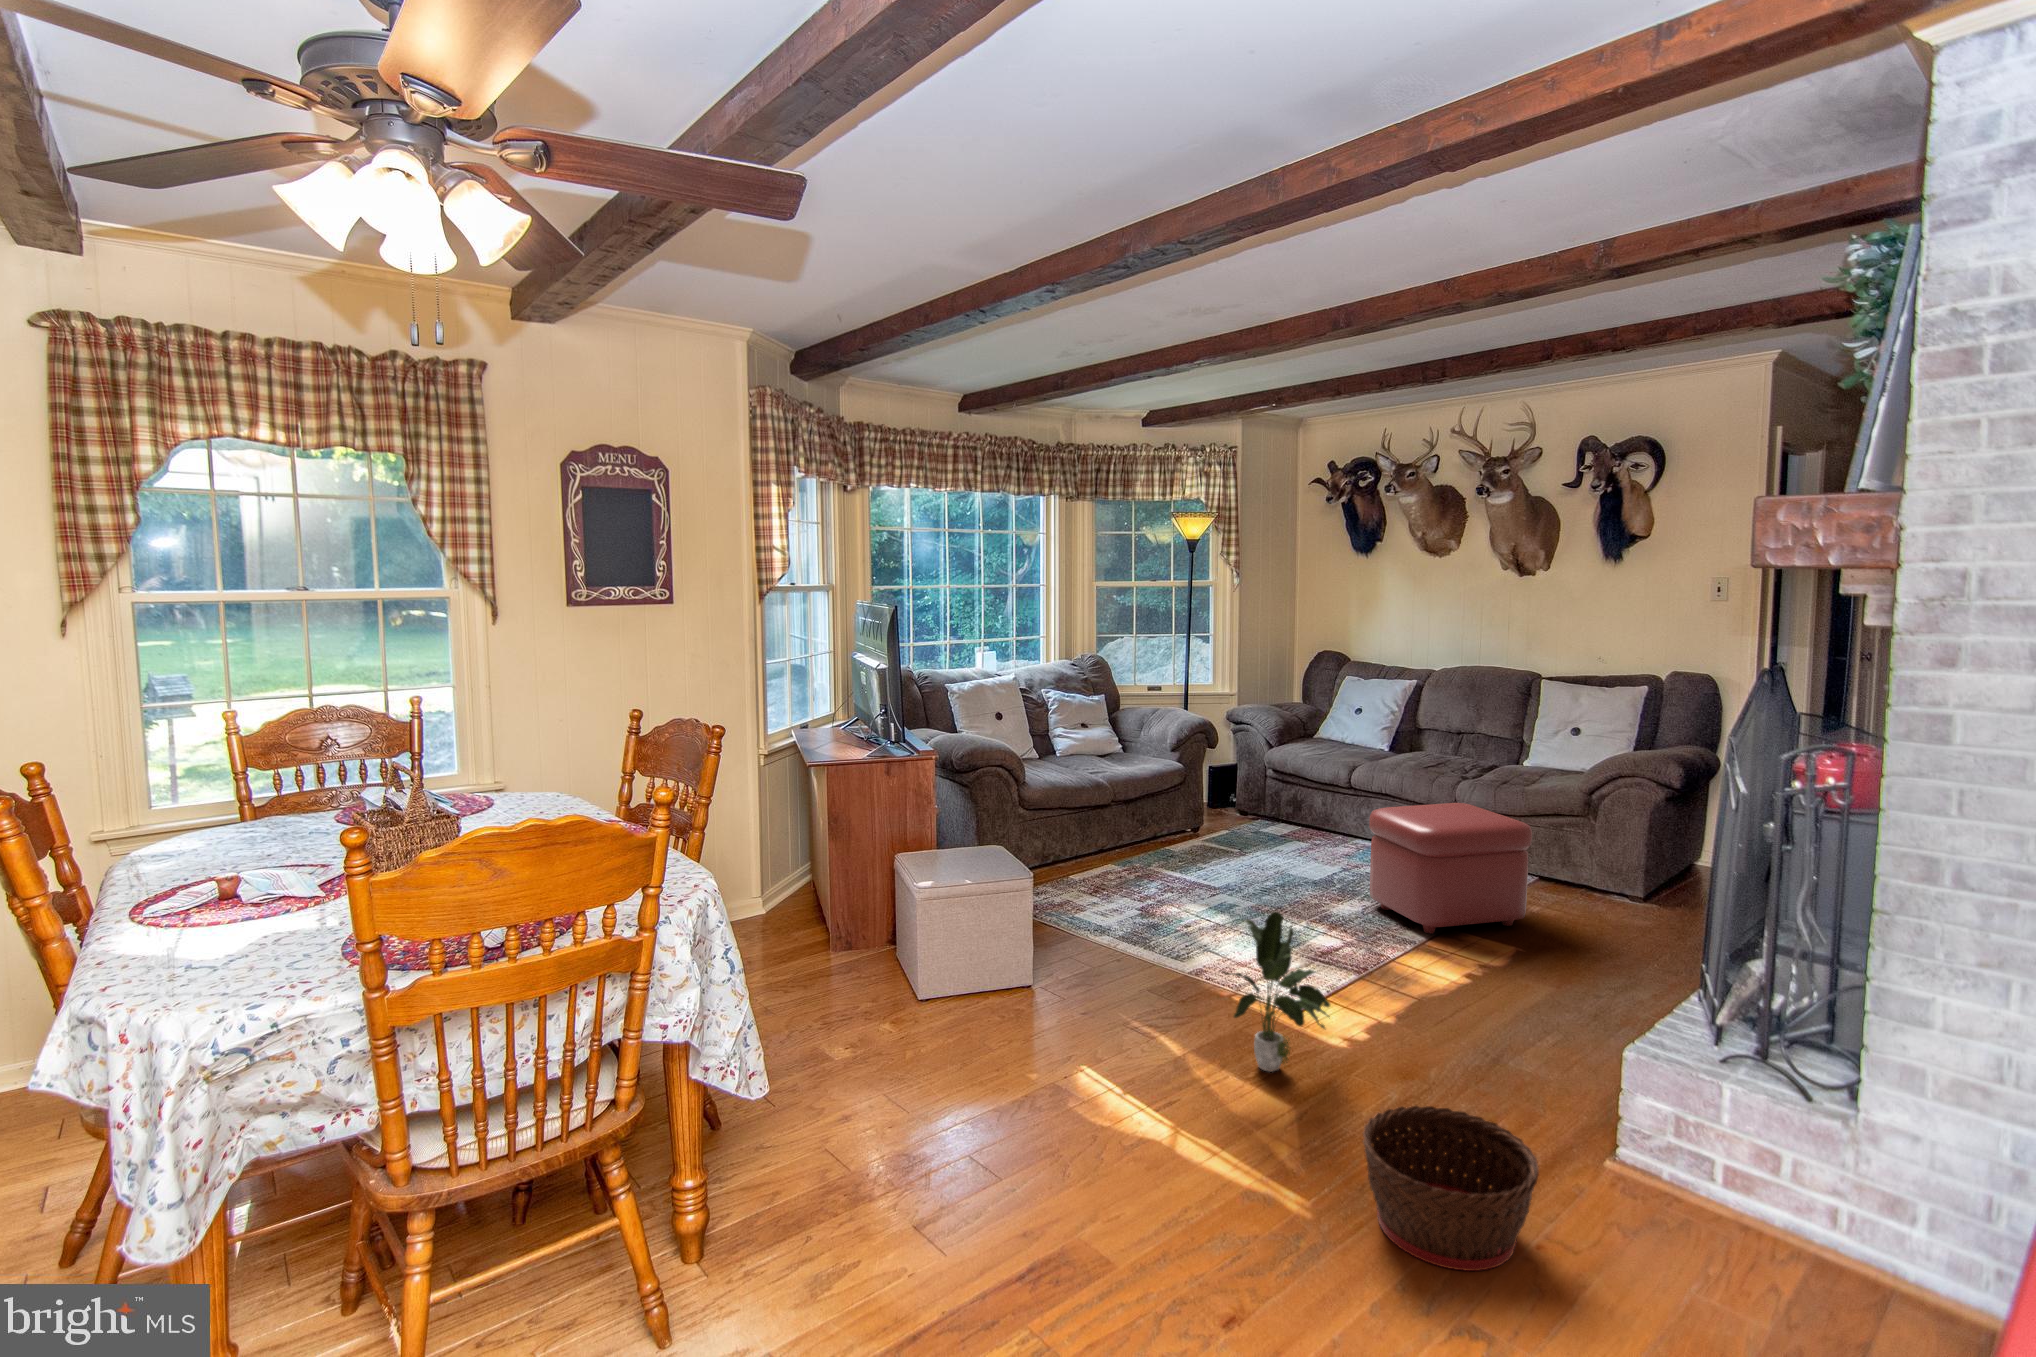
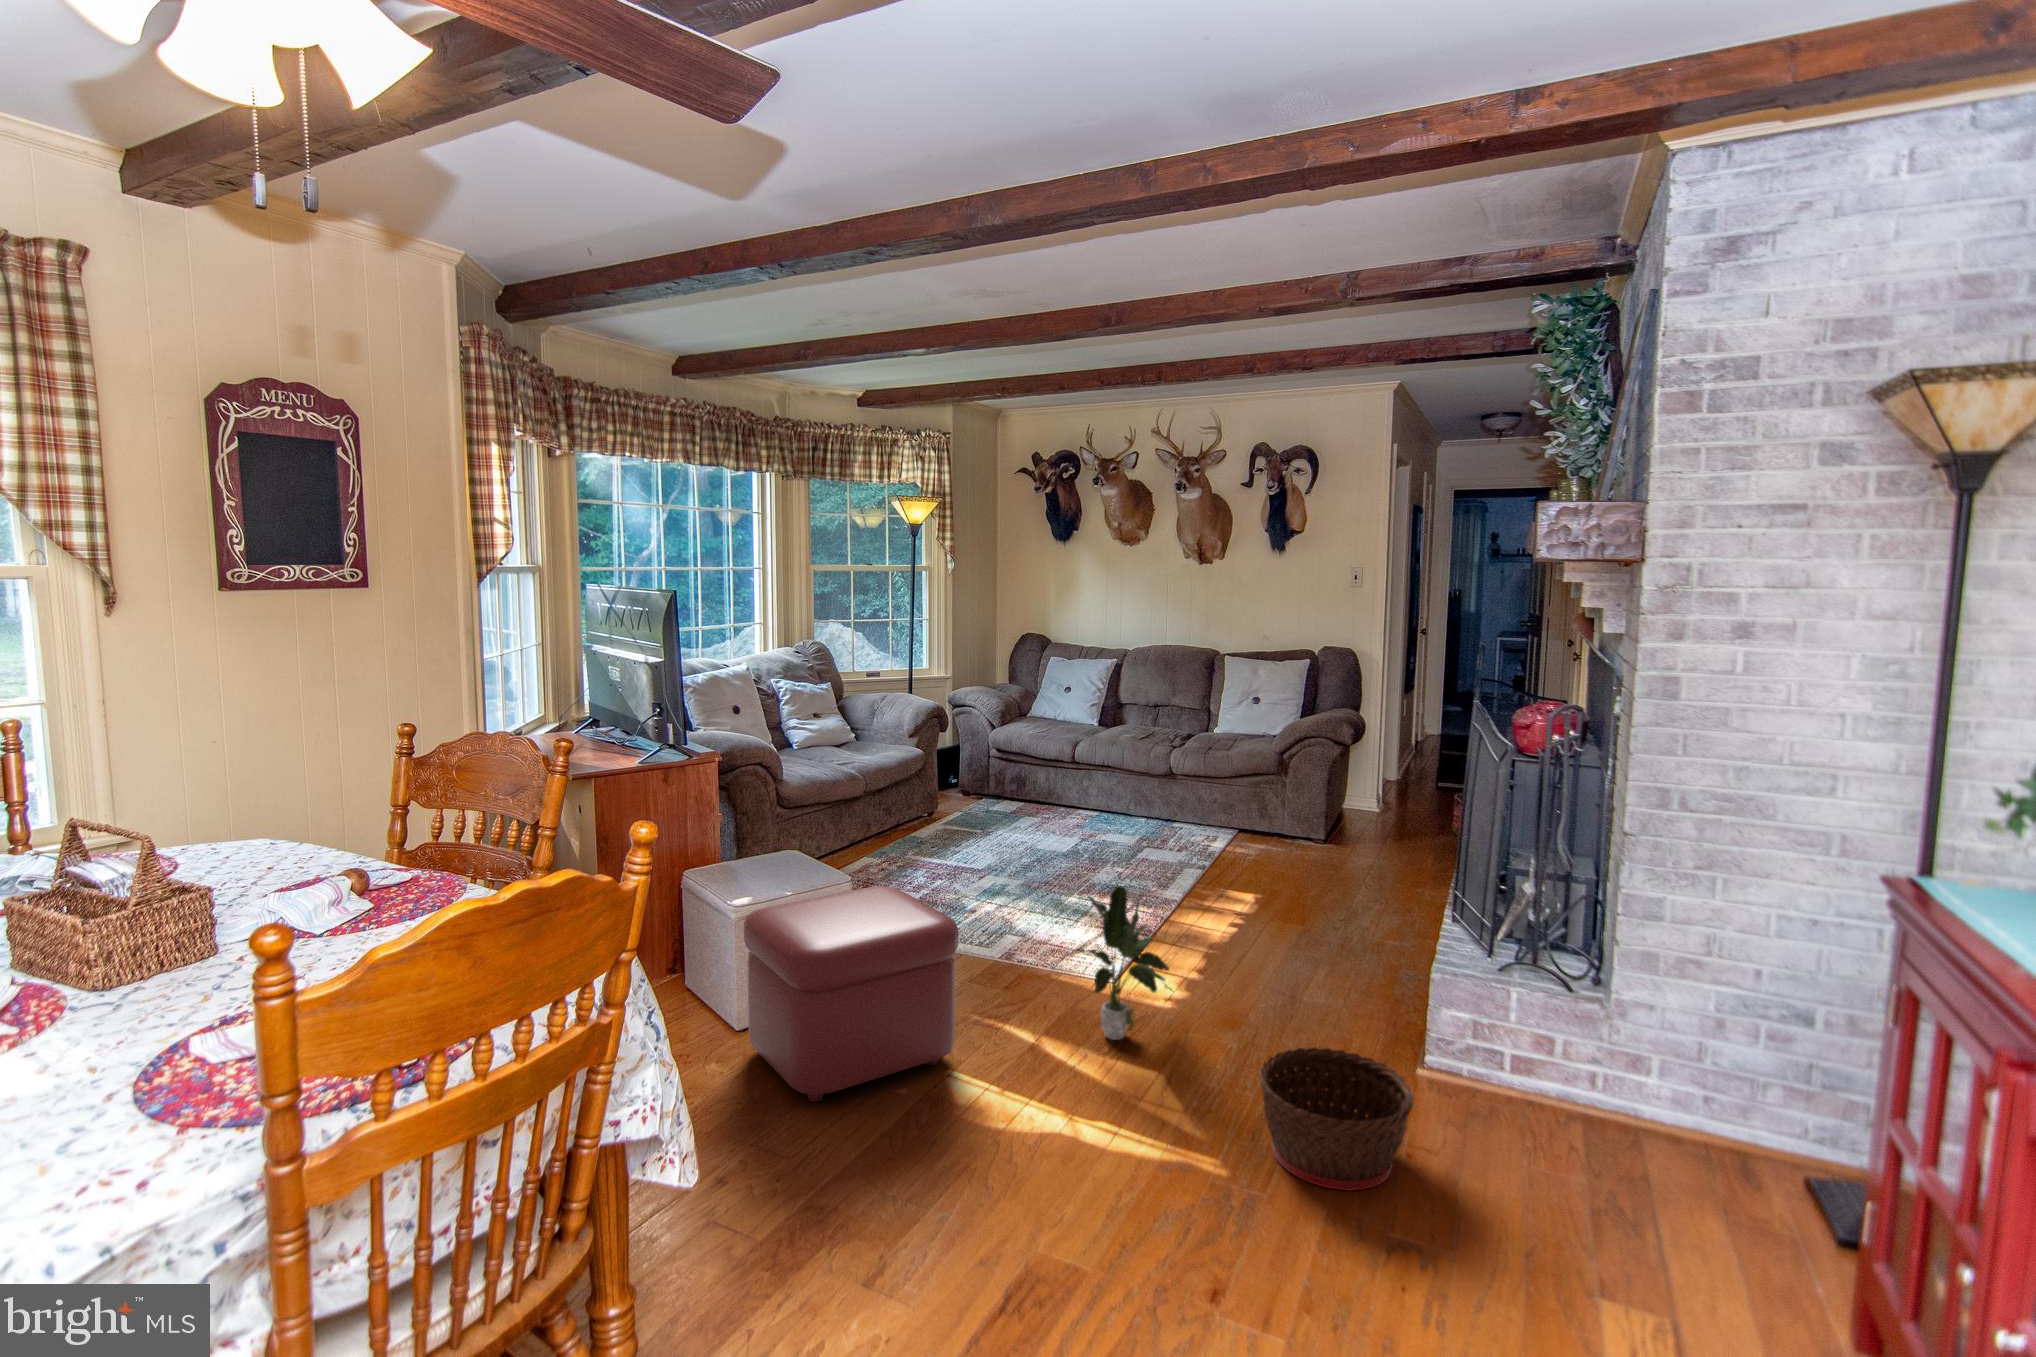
ottoman: present [1369,803,1532,934] -> present [744,886,958,1102]

